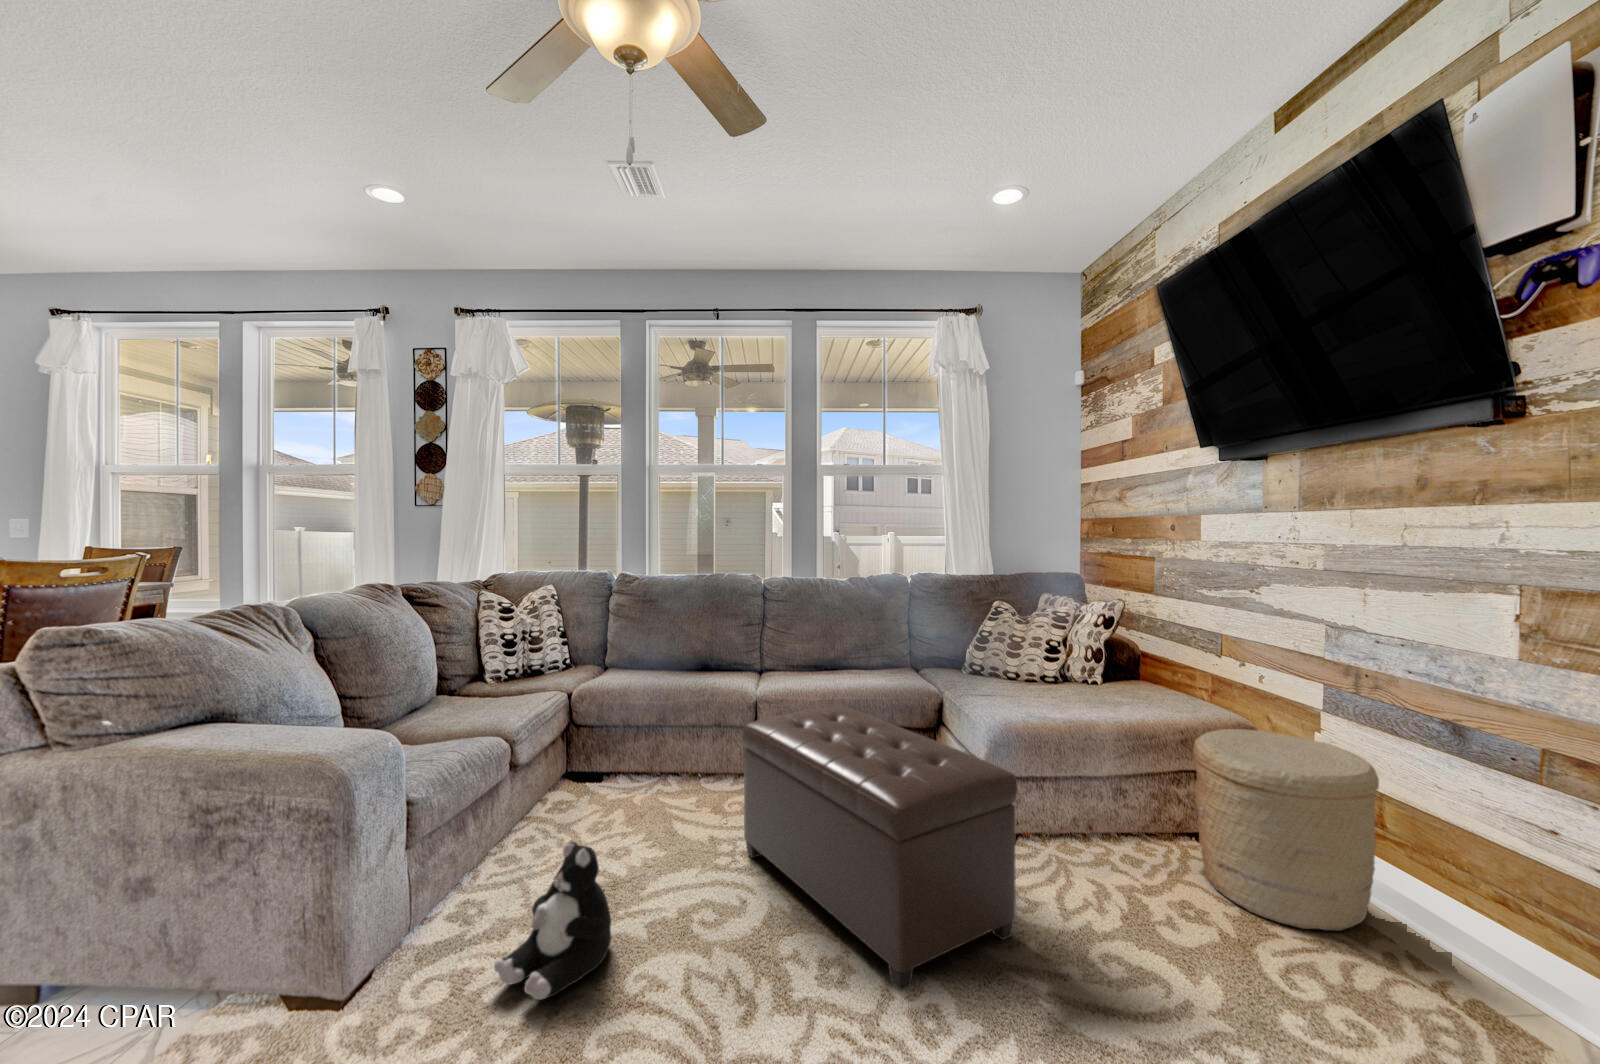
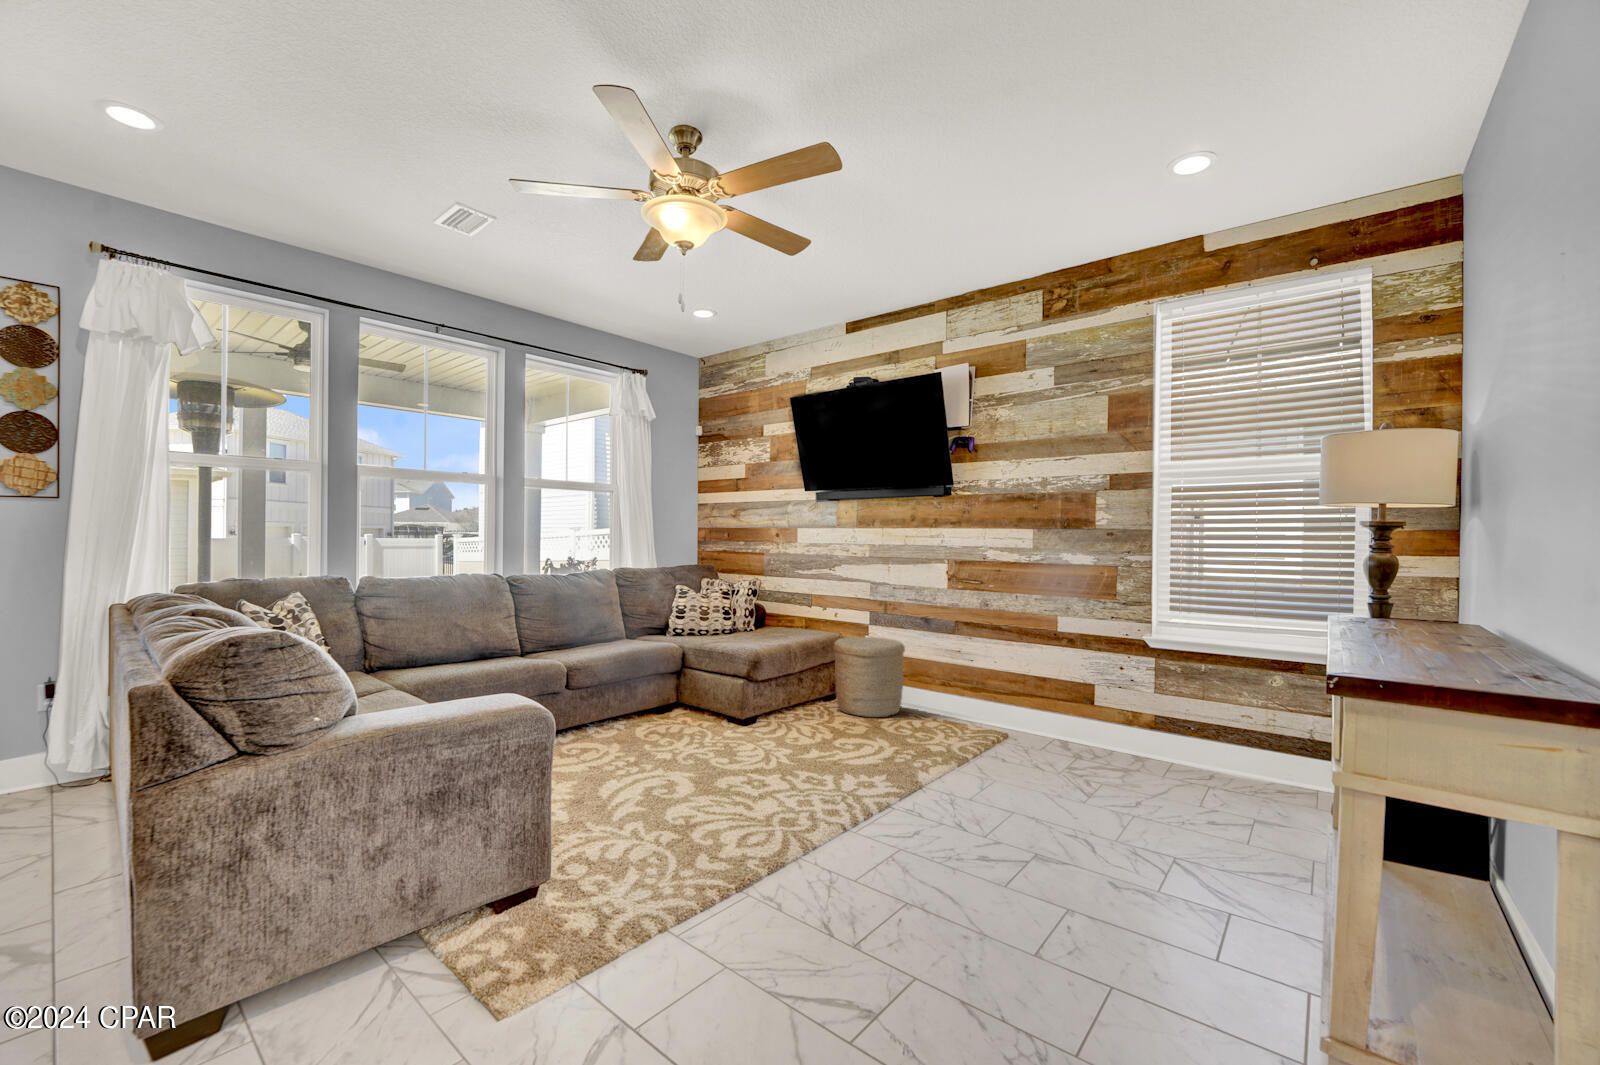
ottoman: present [742,706,1017,991] -> none [622,656,805,775]
plush toy: present [494,841,611,1000] -> none [583,745,649,840]

